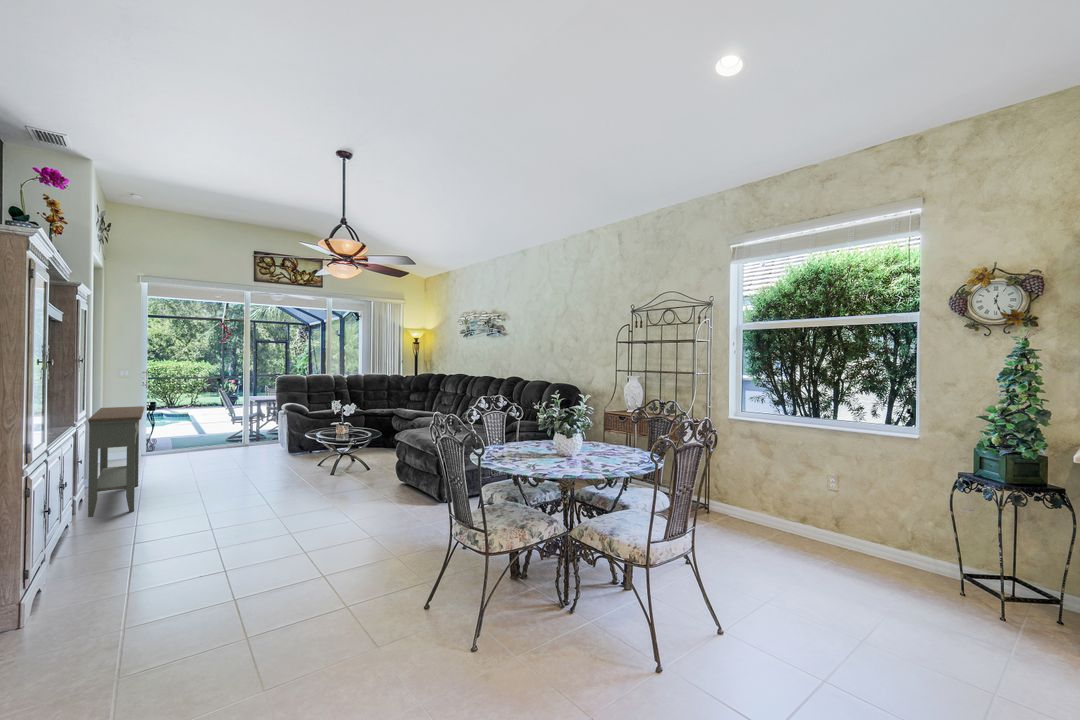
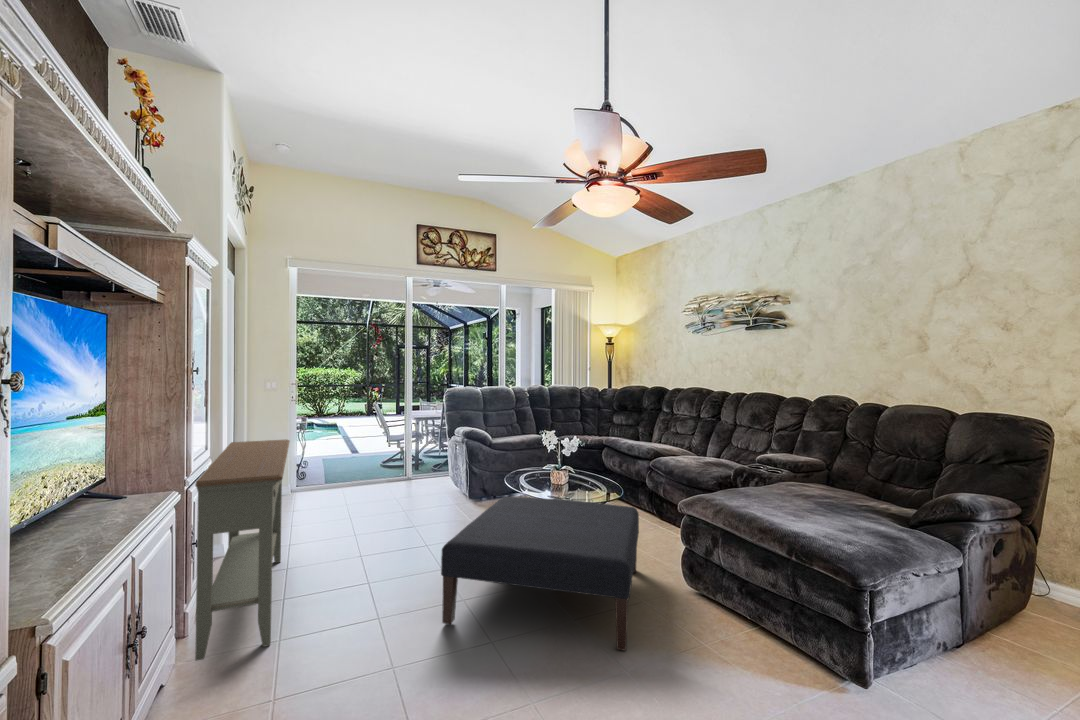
ottoman: none [241,439,378,502] -> present [441,497,639,651]

